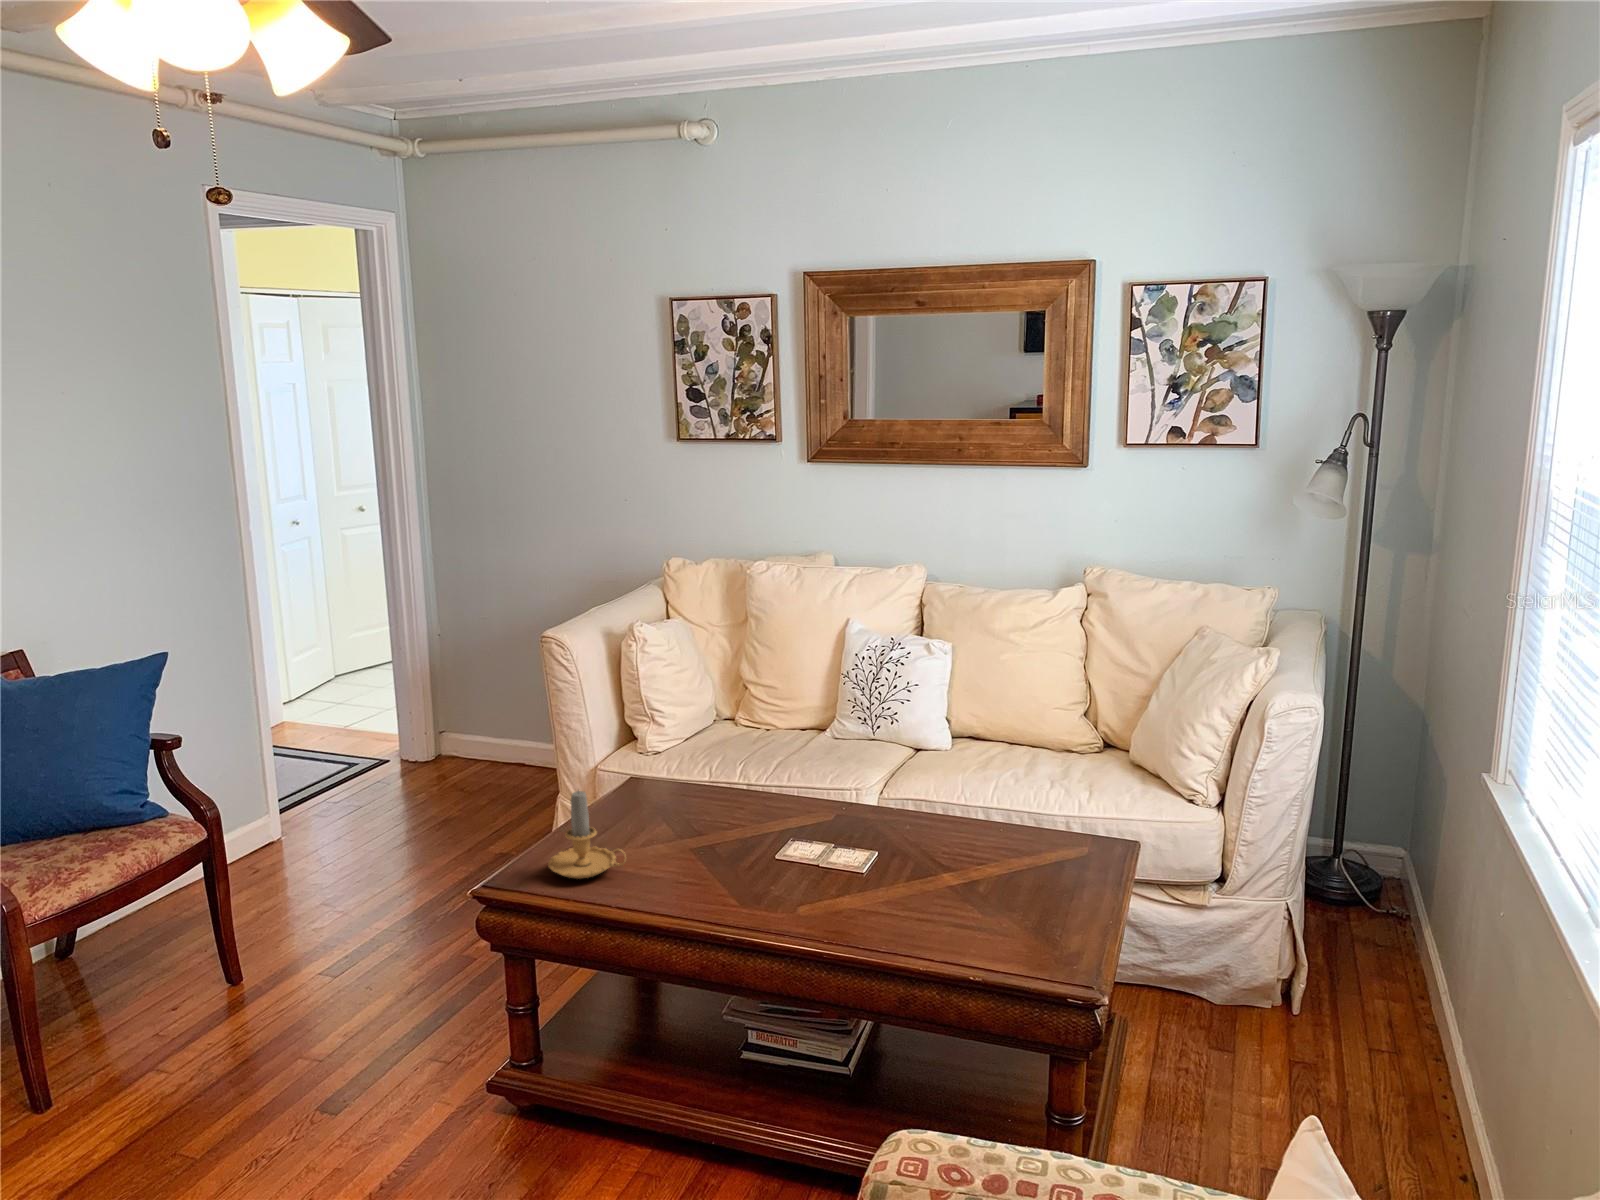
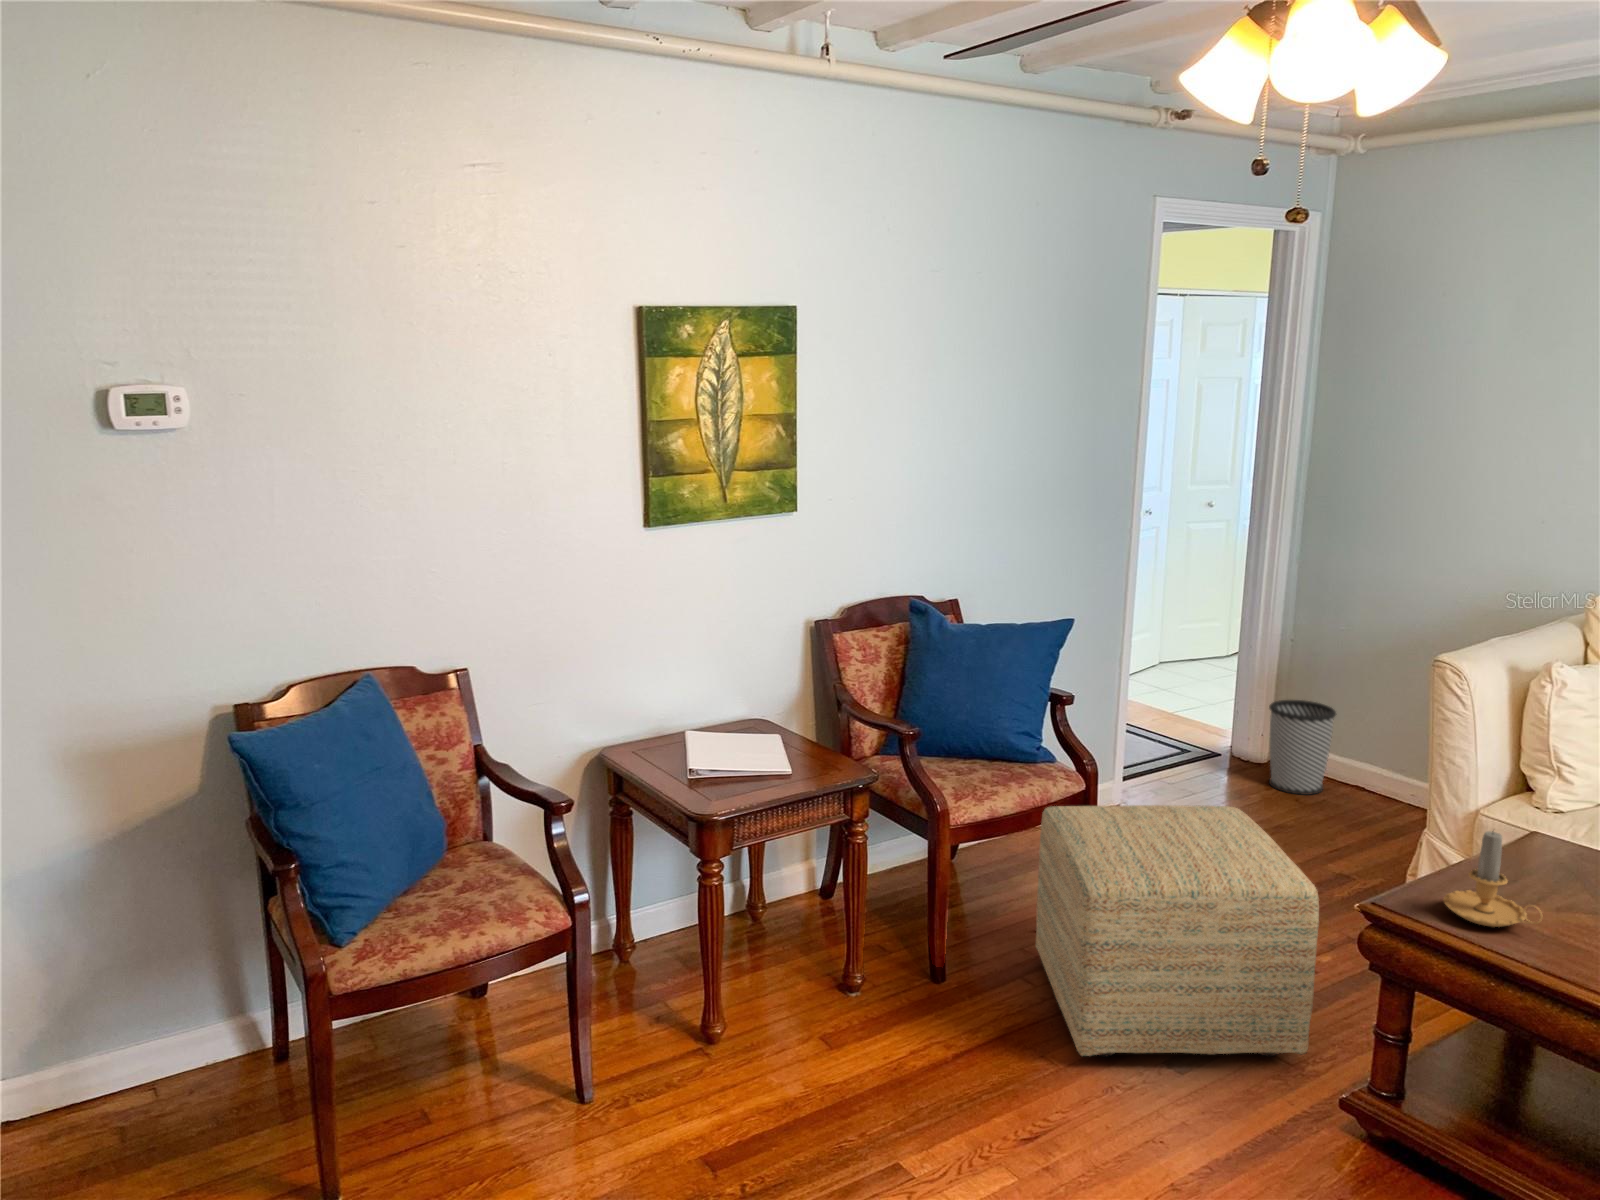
wastebasket: none [425,691,488,783] -> present [1269,700,1336,795]
ottoman: none [151,818,464,1137] -> present [1036,805,1319,1057]

